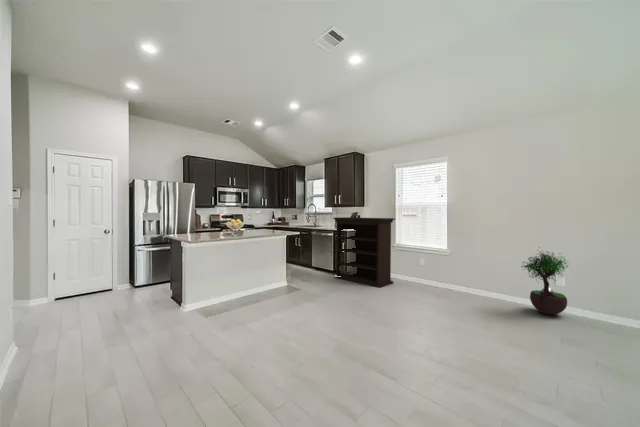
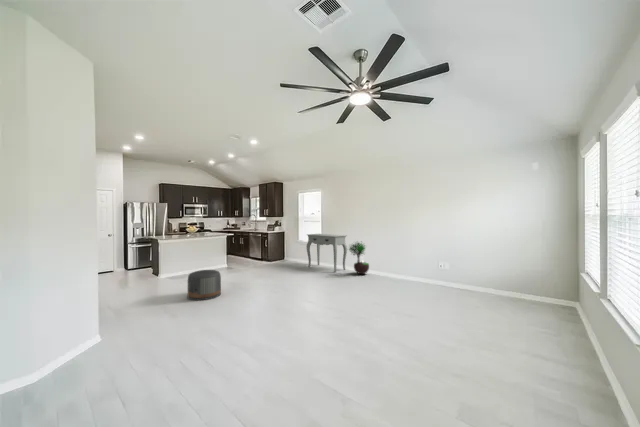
bookshelf: present [333,217,395,288] -> none [260,224,297,267]
console table: none [419,235,503,306] -> present [306,234,347,272]
pouf: none [247,314,319,401] -> present [188,270,221,300]

